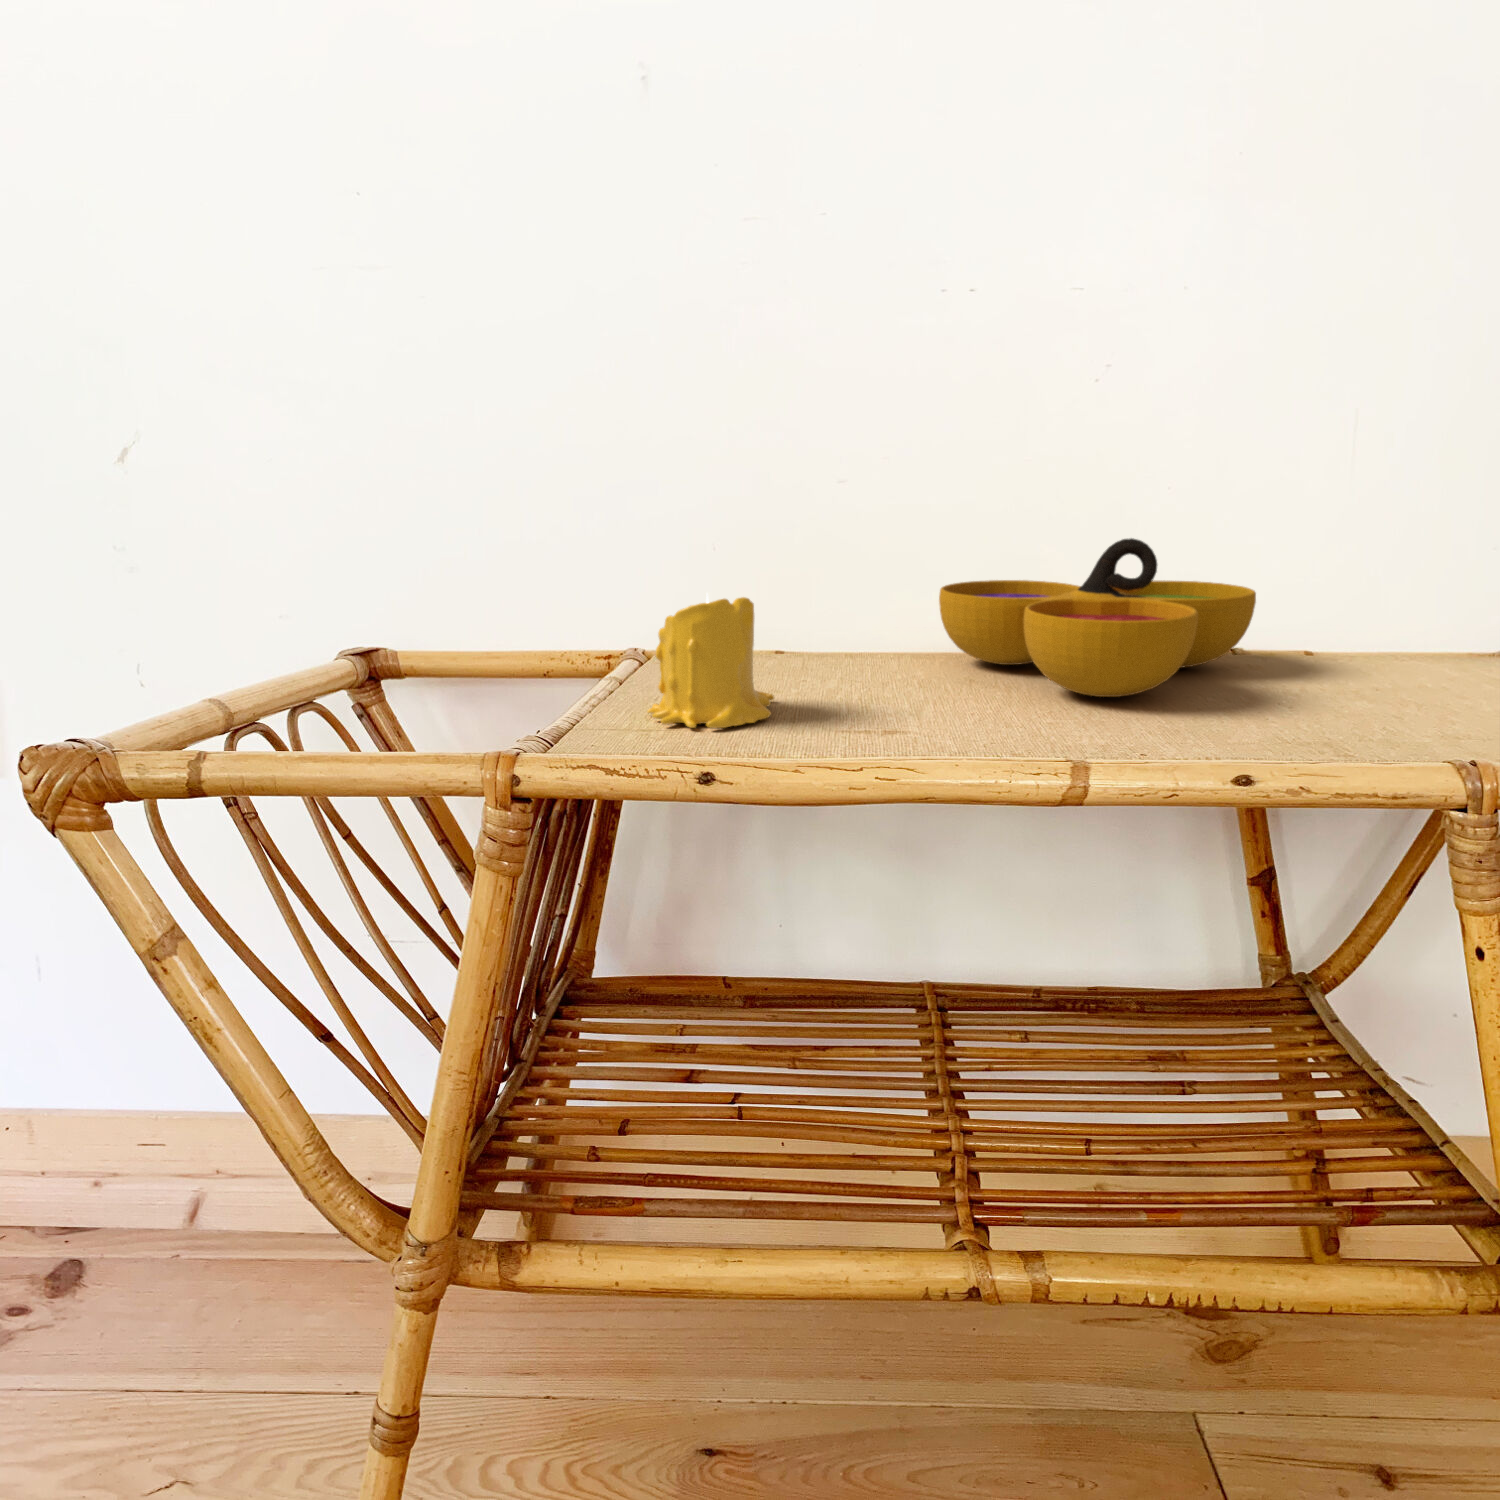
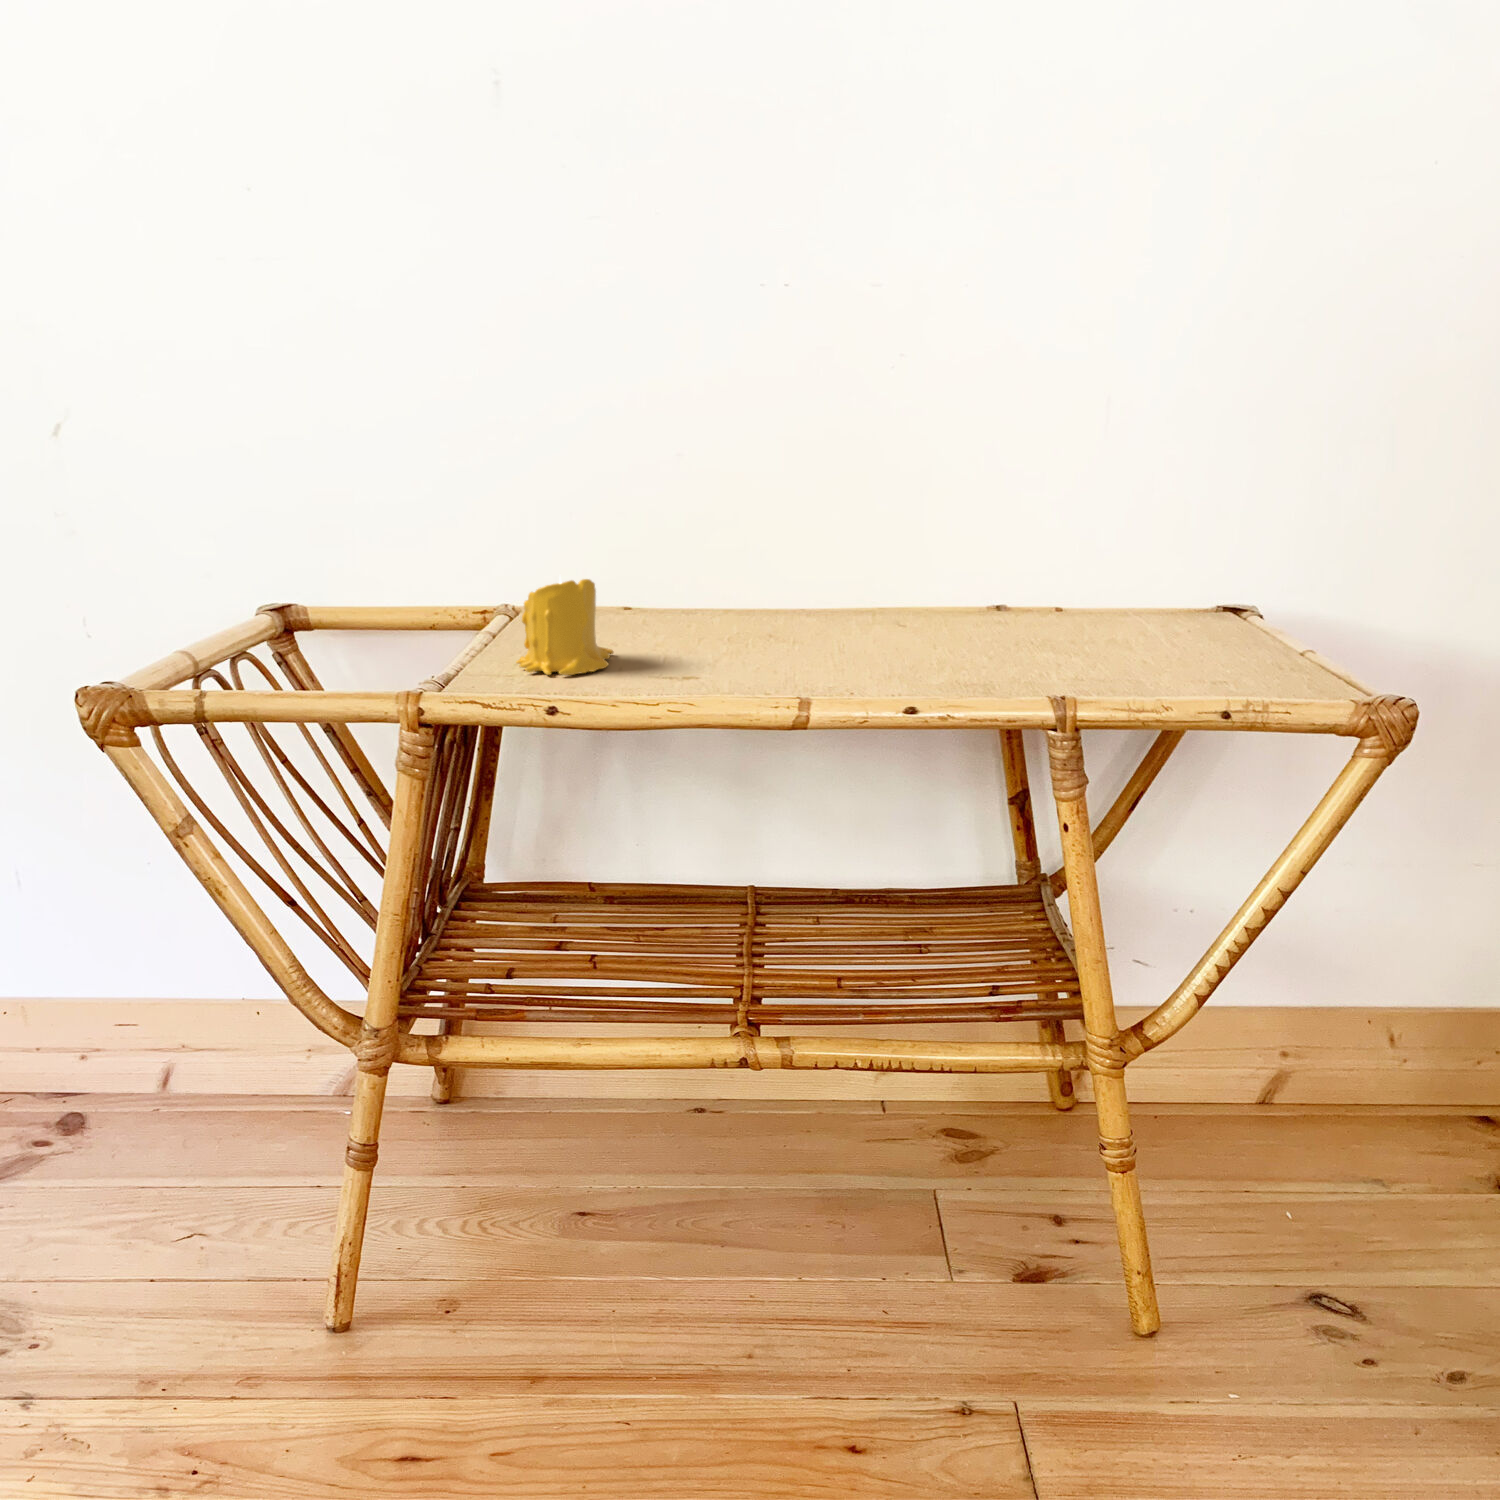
decorative bowl: present [939,538,1256,697] -> none [750,533,982,654]

